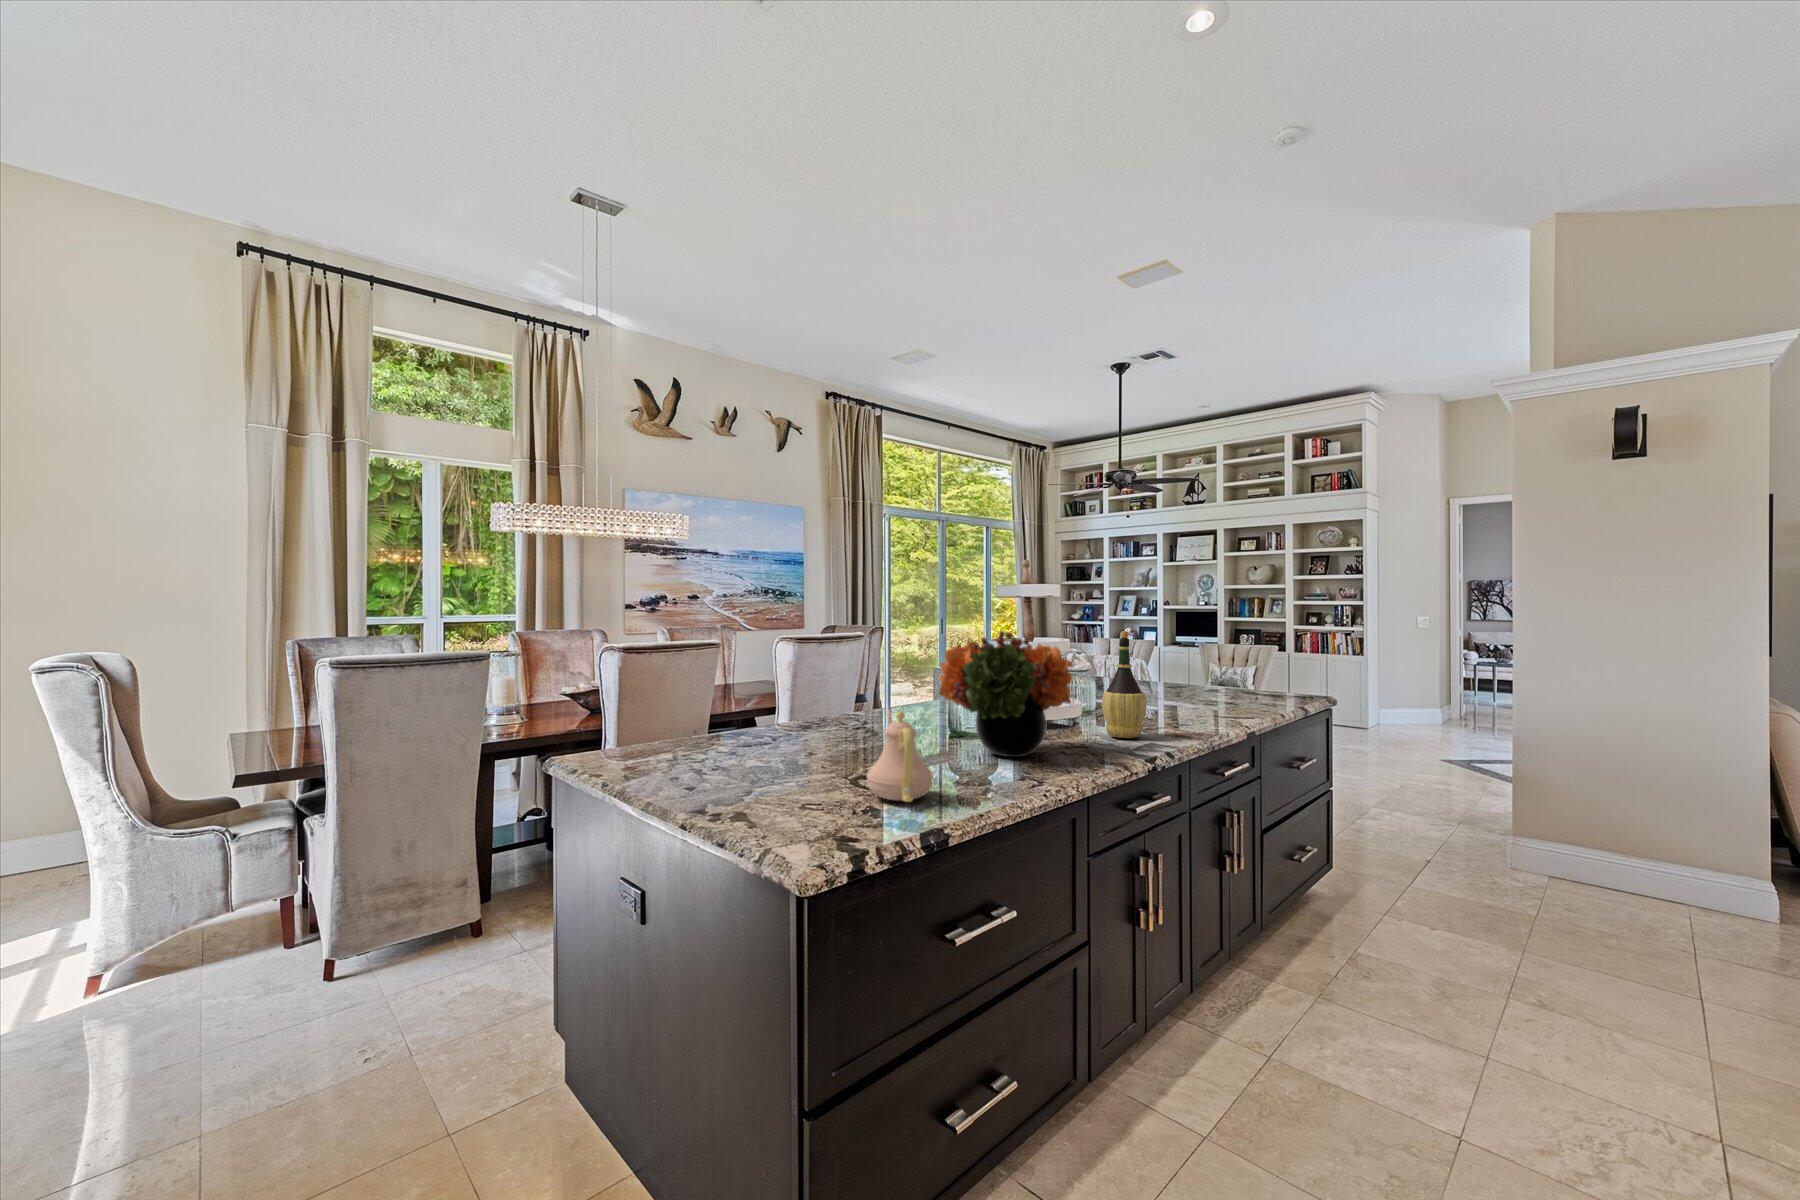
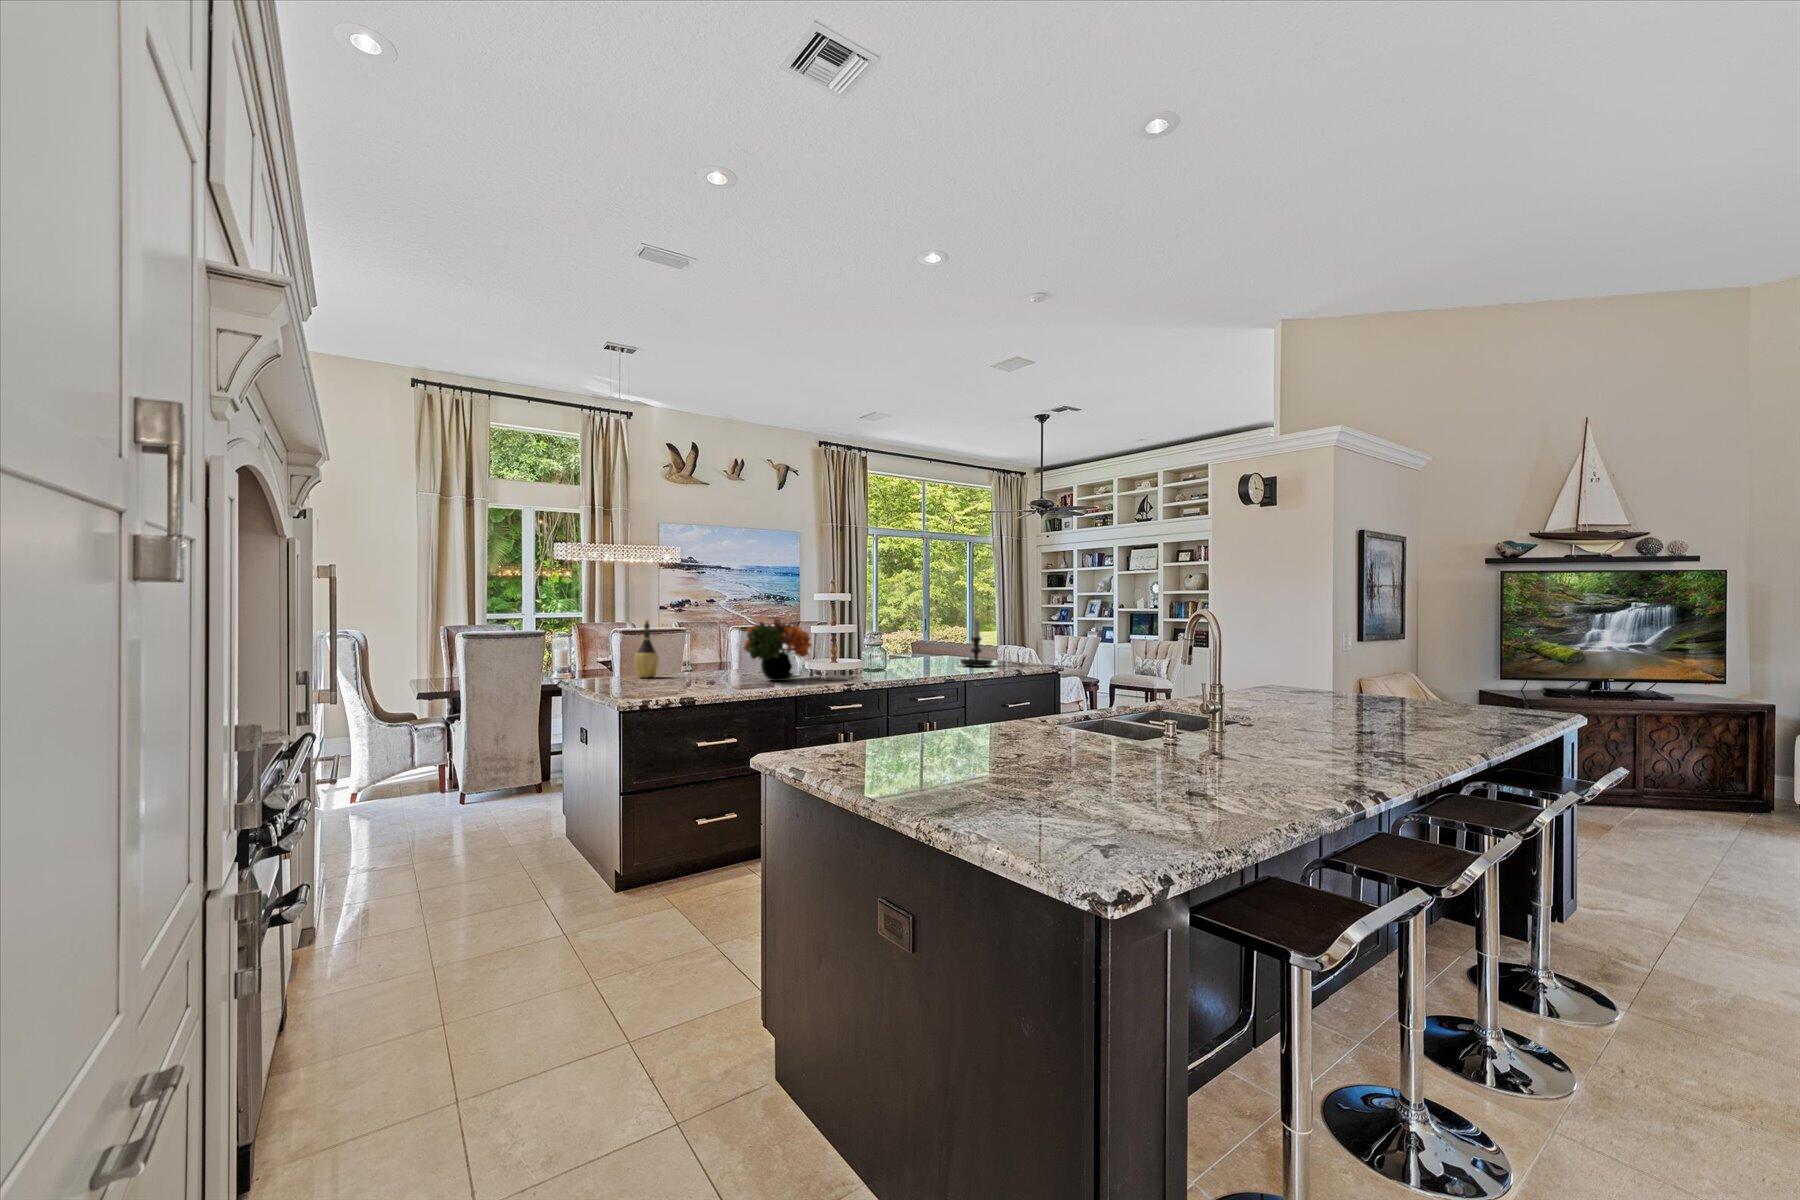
candle holder: none [1195,622,1254,702] -> present [960,621,993,667]
wine bottle: present [1102,631,1146,738] -> present [634,620,659,678]
teapot: present [867,709,933,802] -> none [678,651,708,689]

